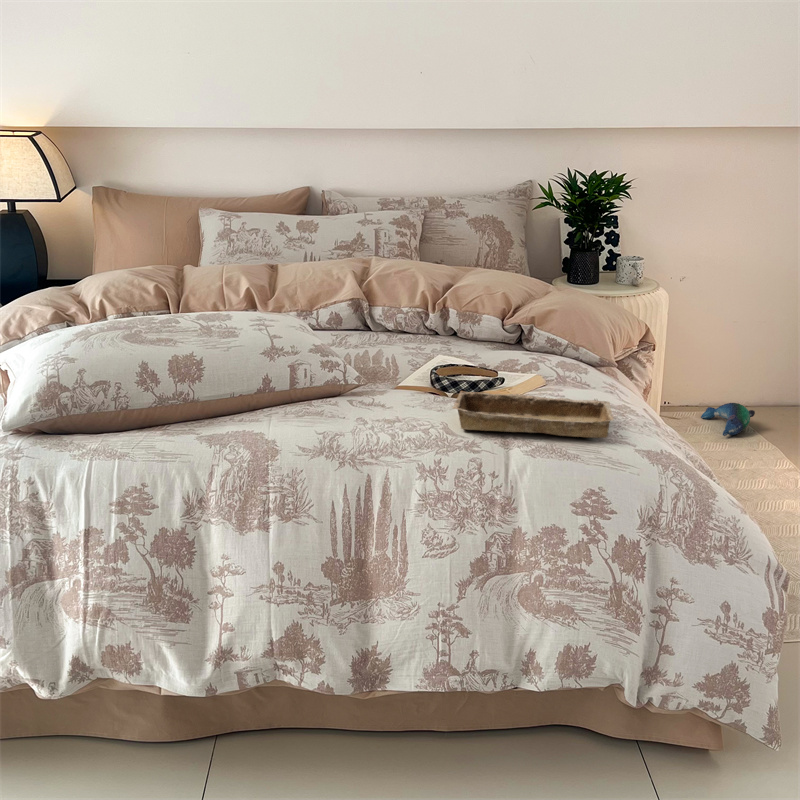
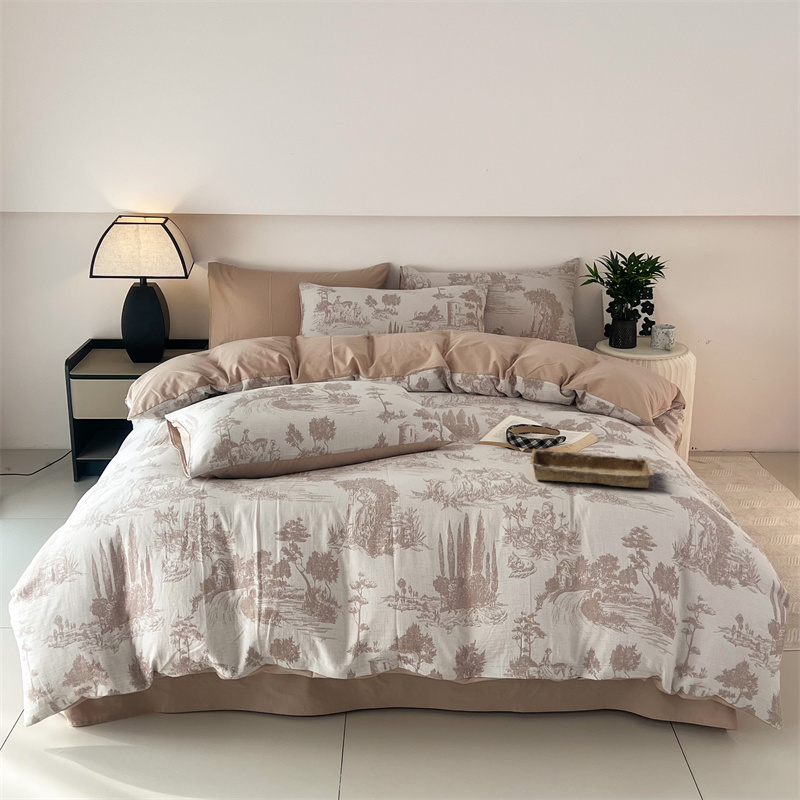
plush toy: present [701,403,755,436] -> none [727,450,775,480]

